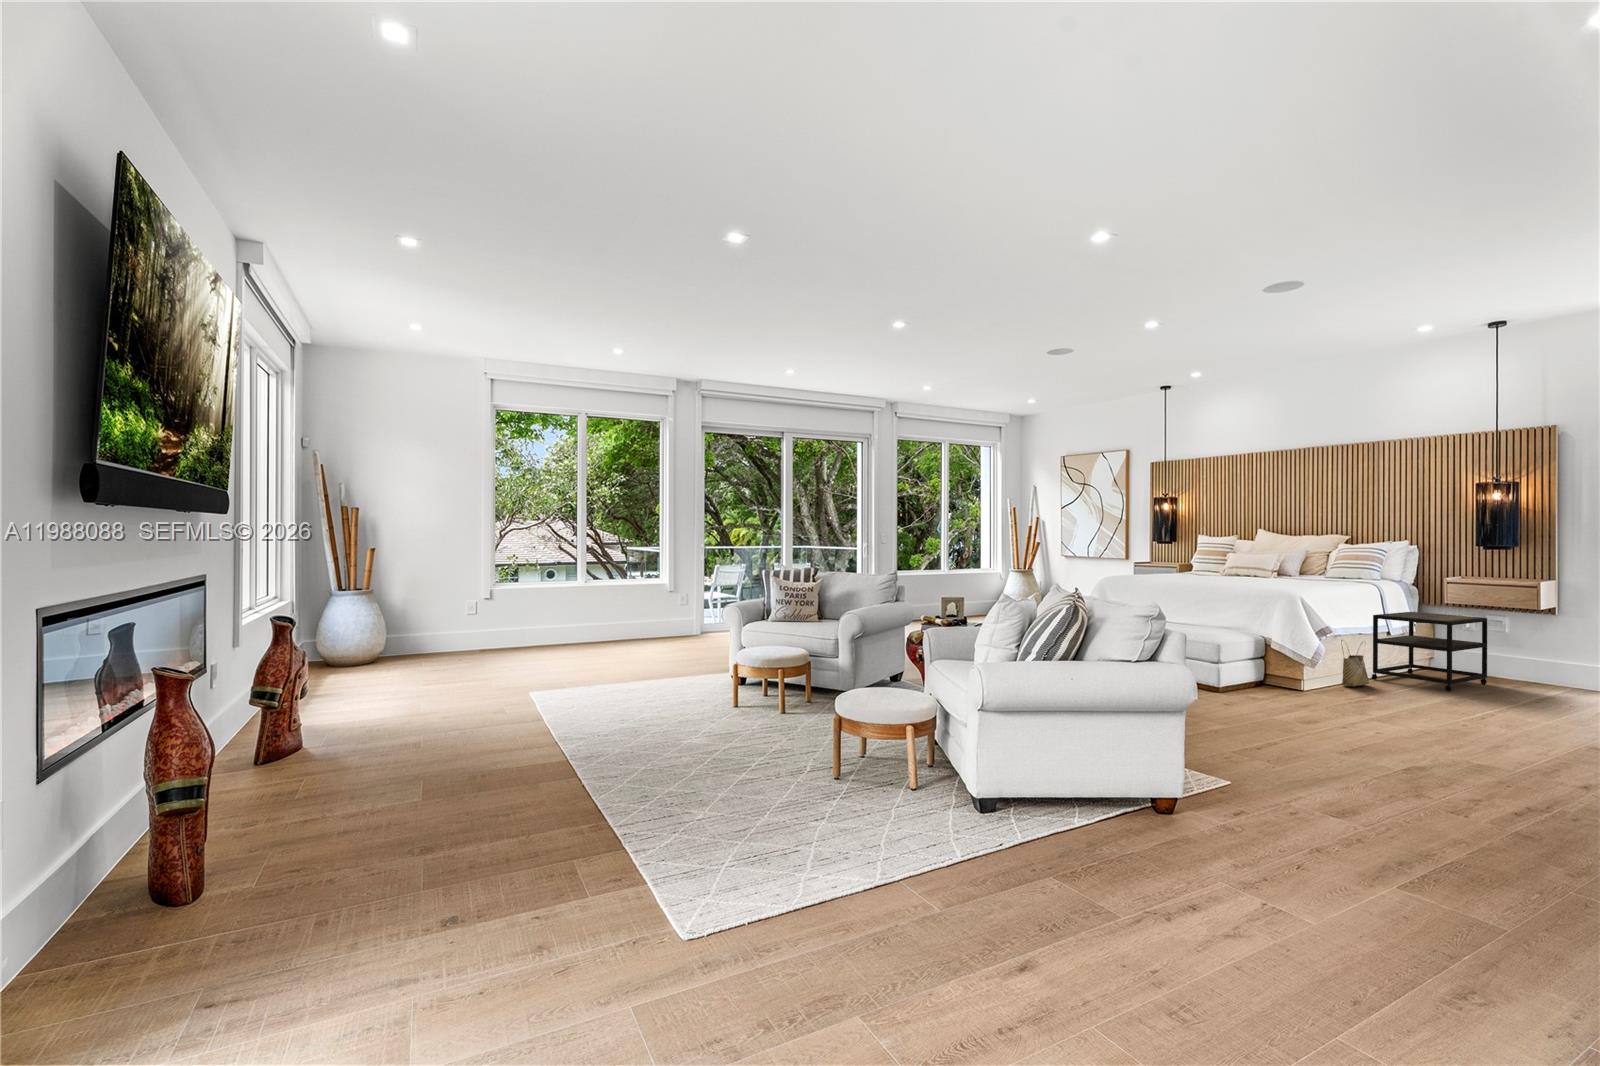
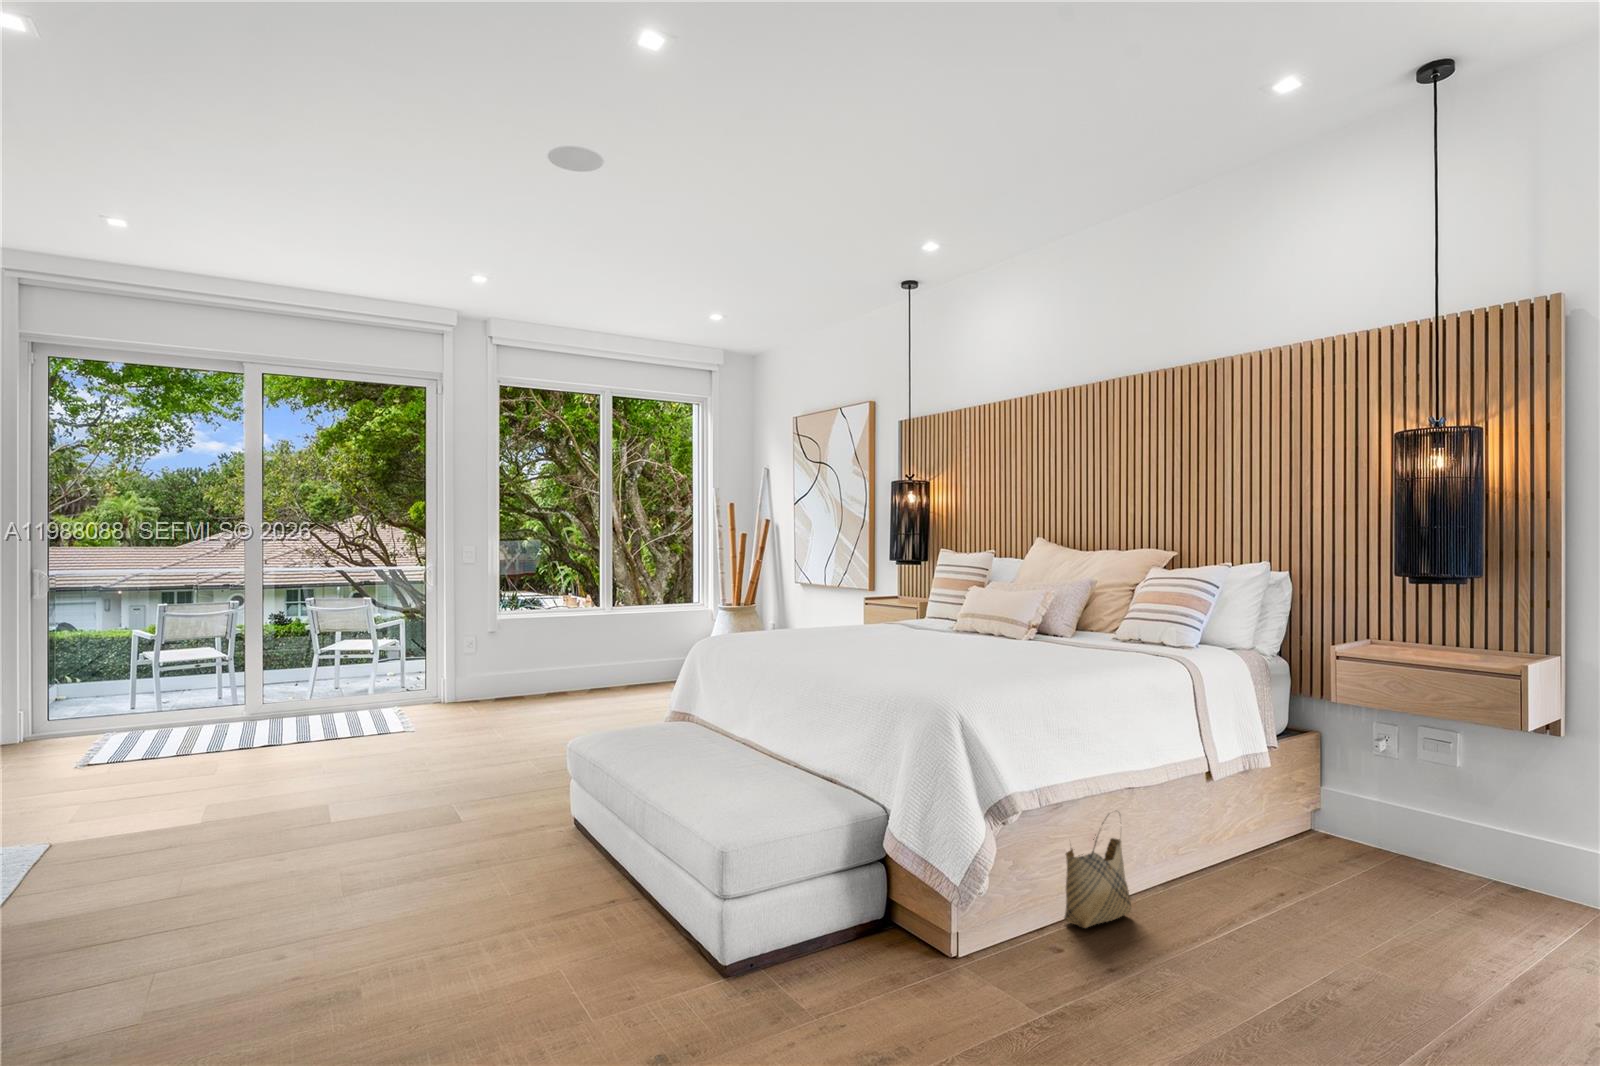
side table: present [1372,612,1487,691] -> none [1158,719,1411,945]

